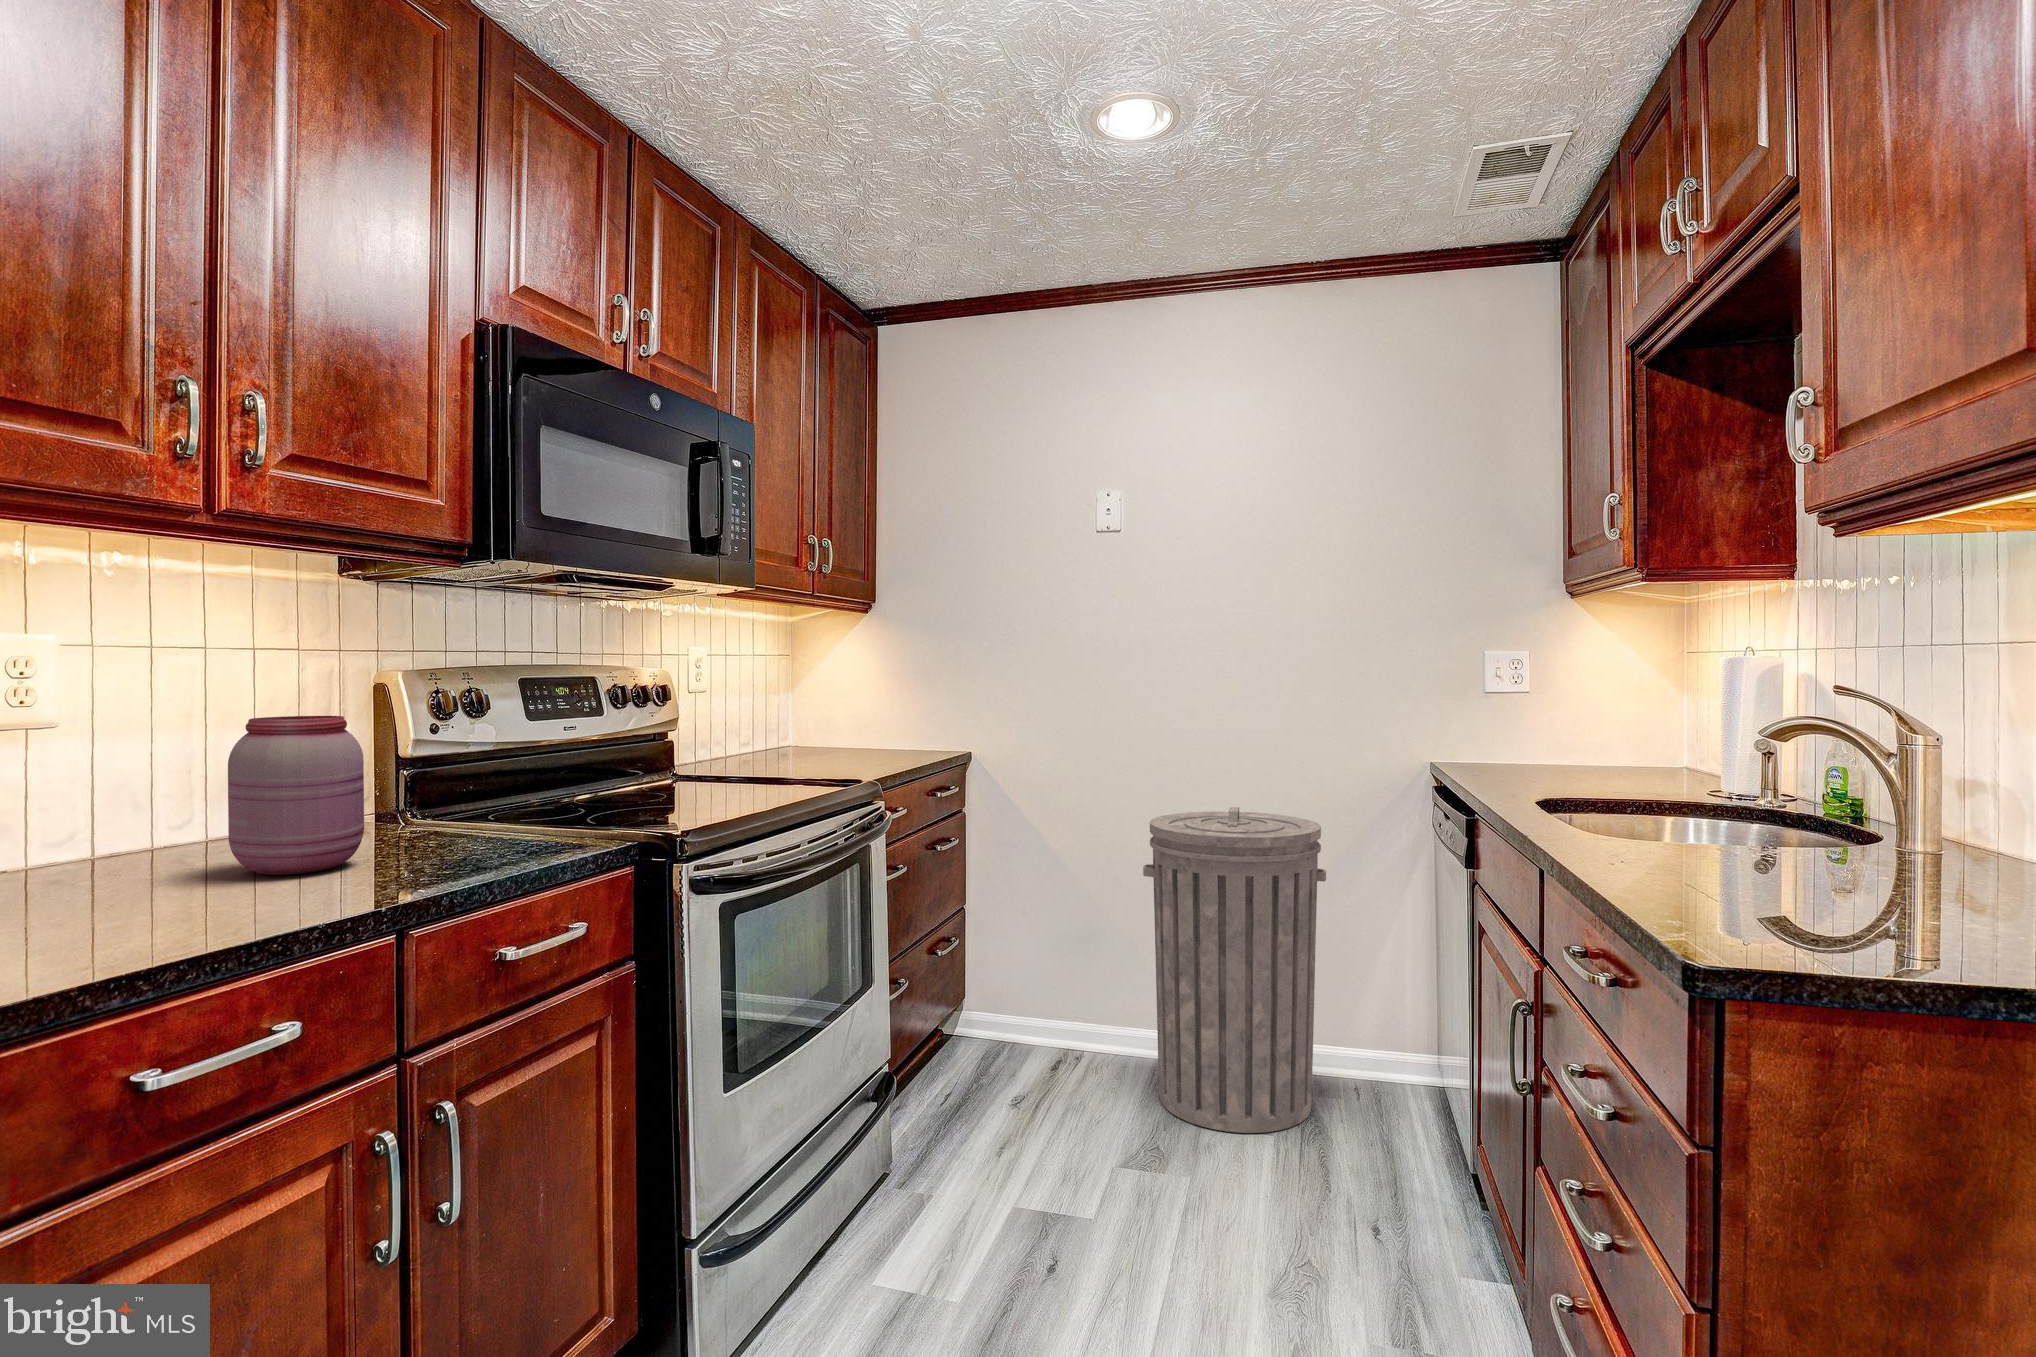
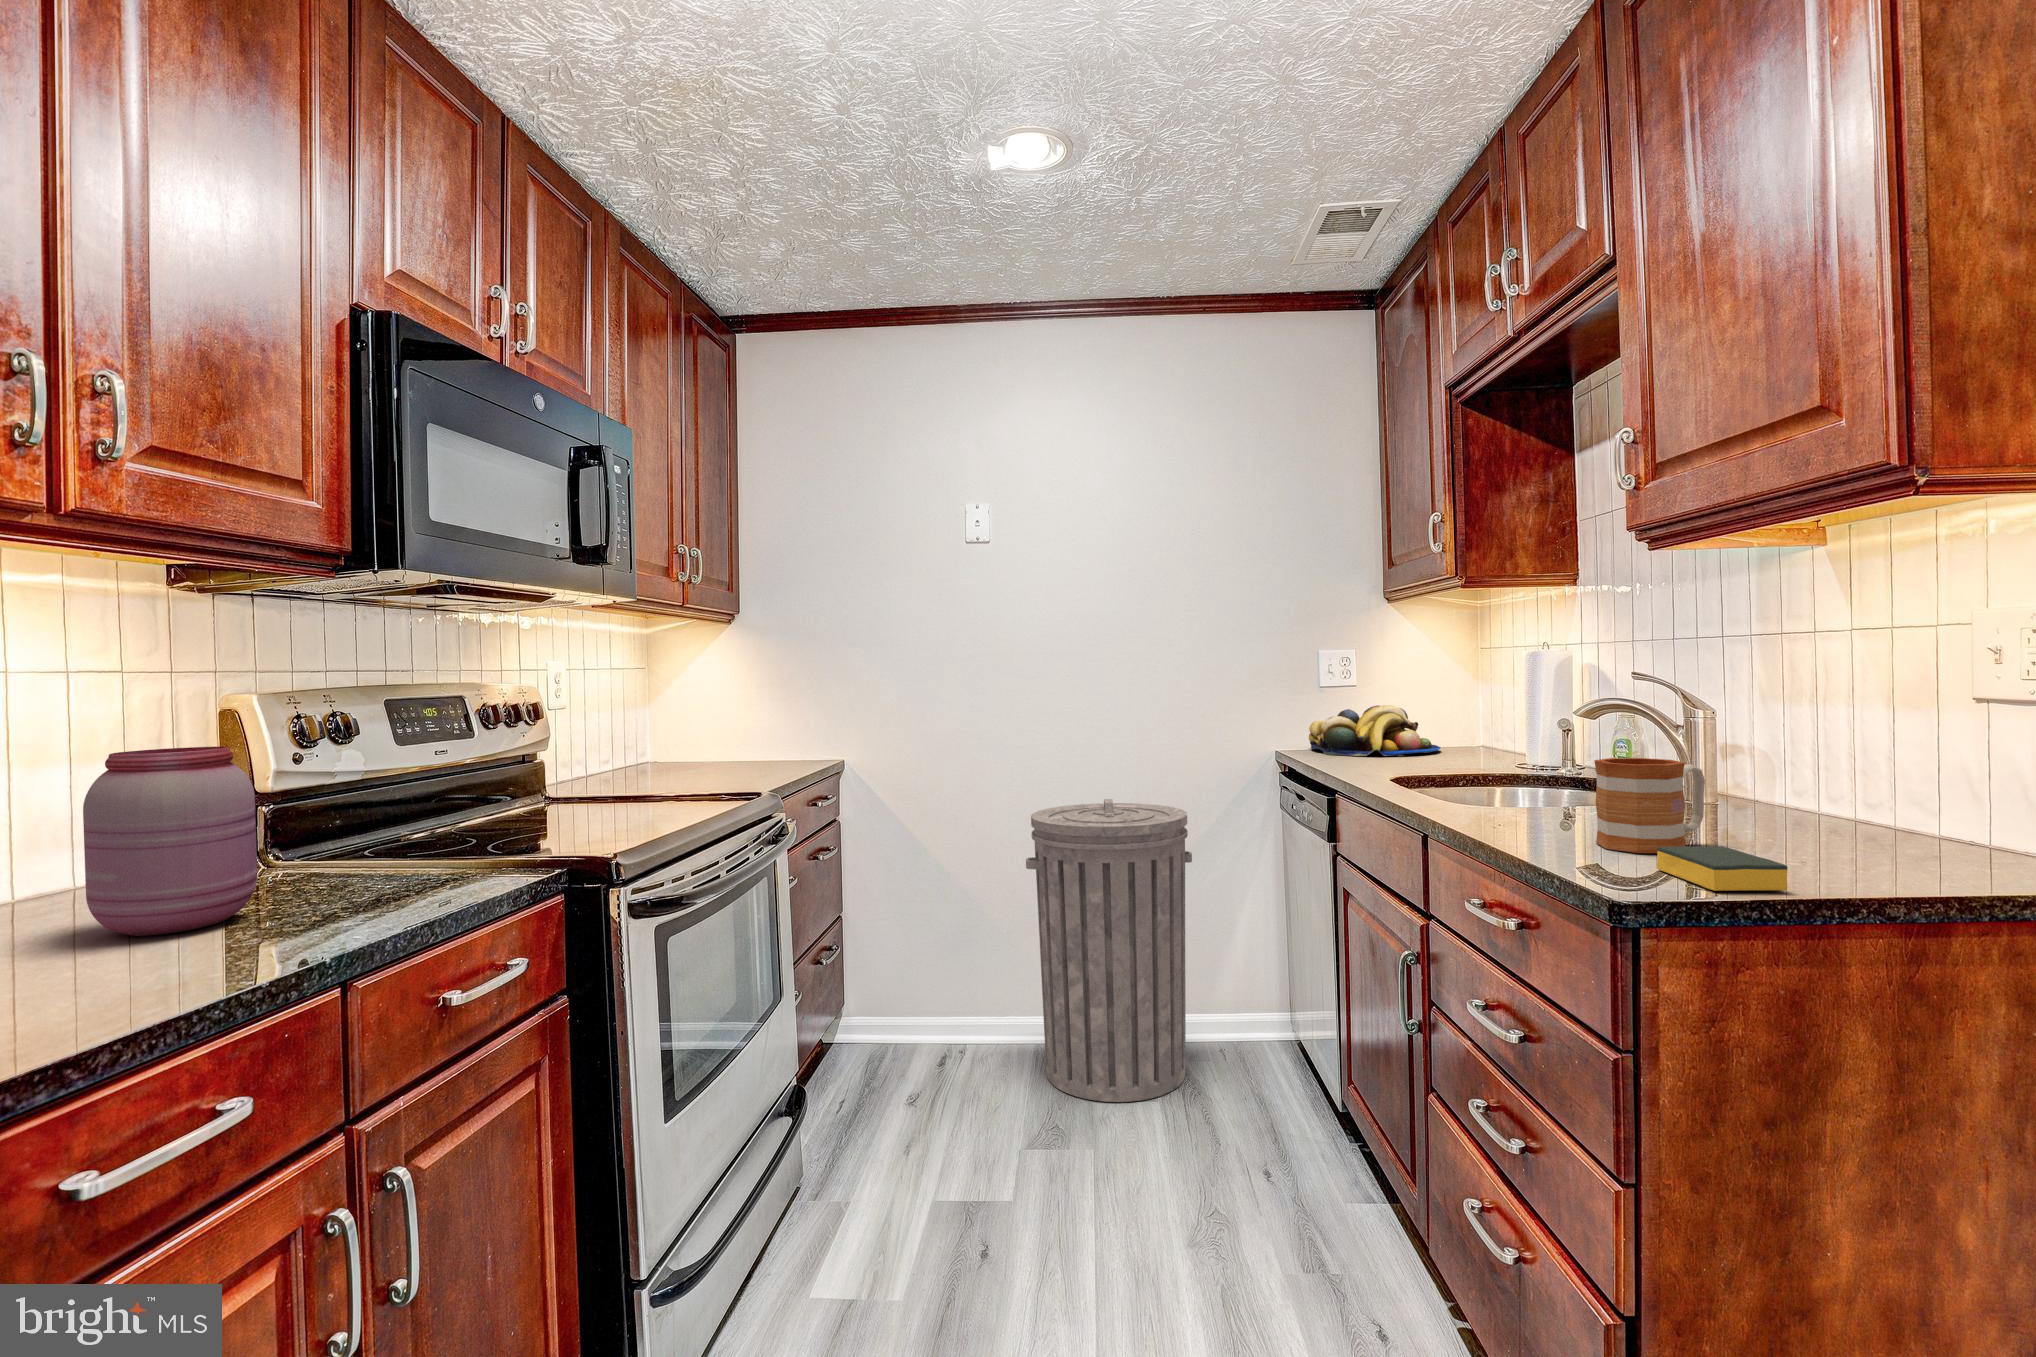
fruit bowl: none [1473,717,1632,775] -> present [1309,705,1440,756]
mug: none [1720,789,1867,906] -> present [1594,758,1705,853]
sponge: none [1767,896,1916,959] -> present [1657,846,1787,891]

